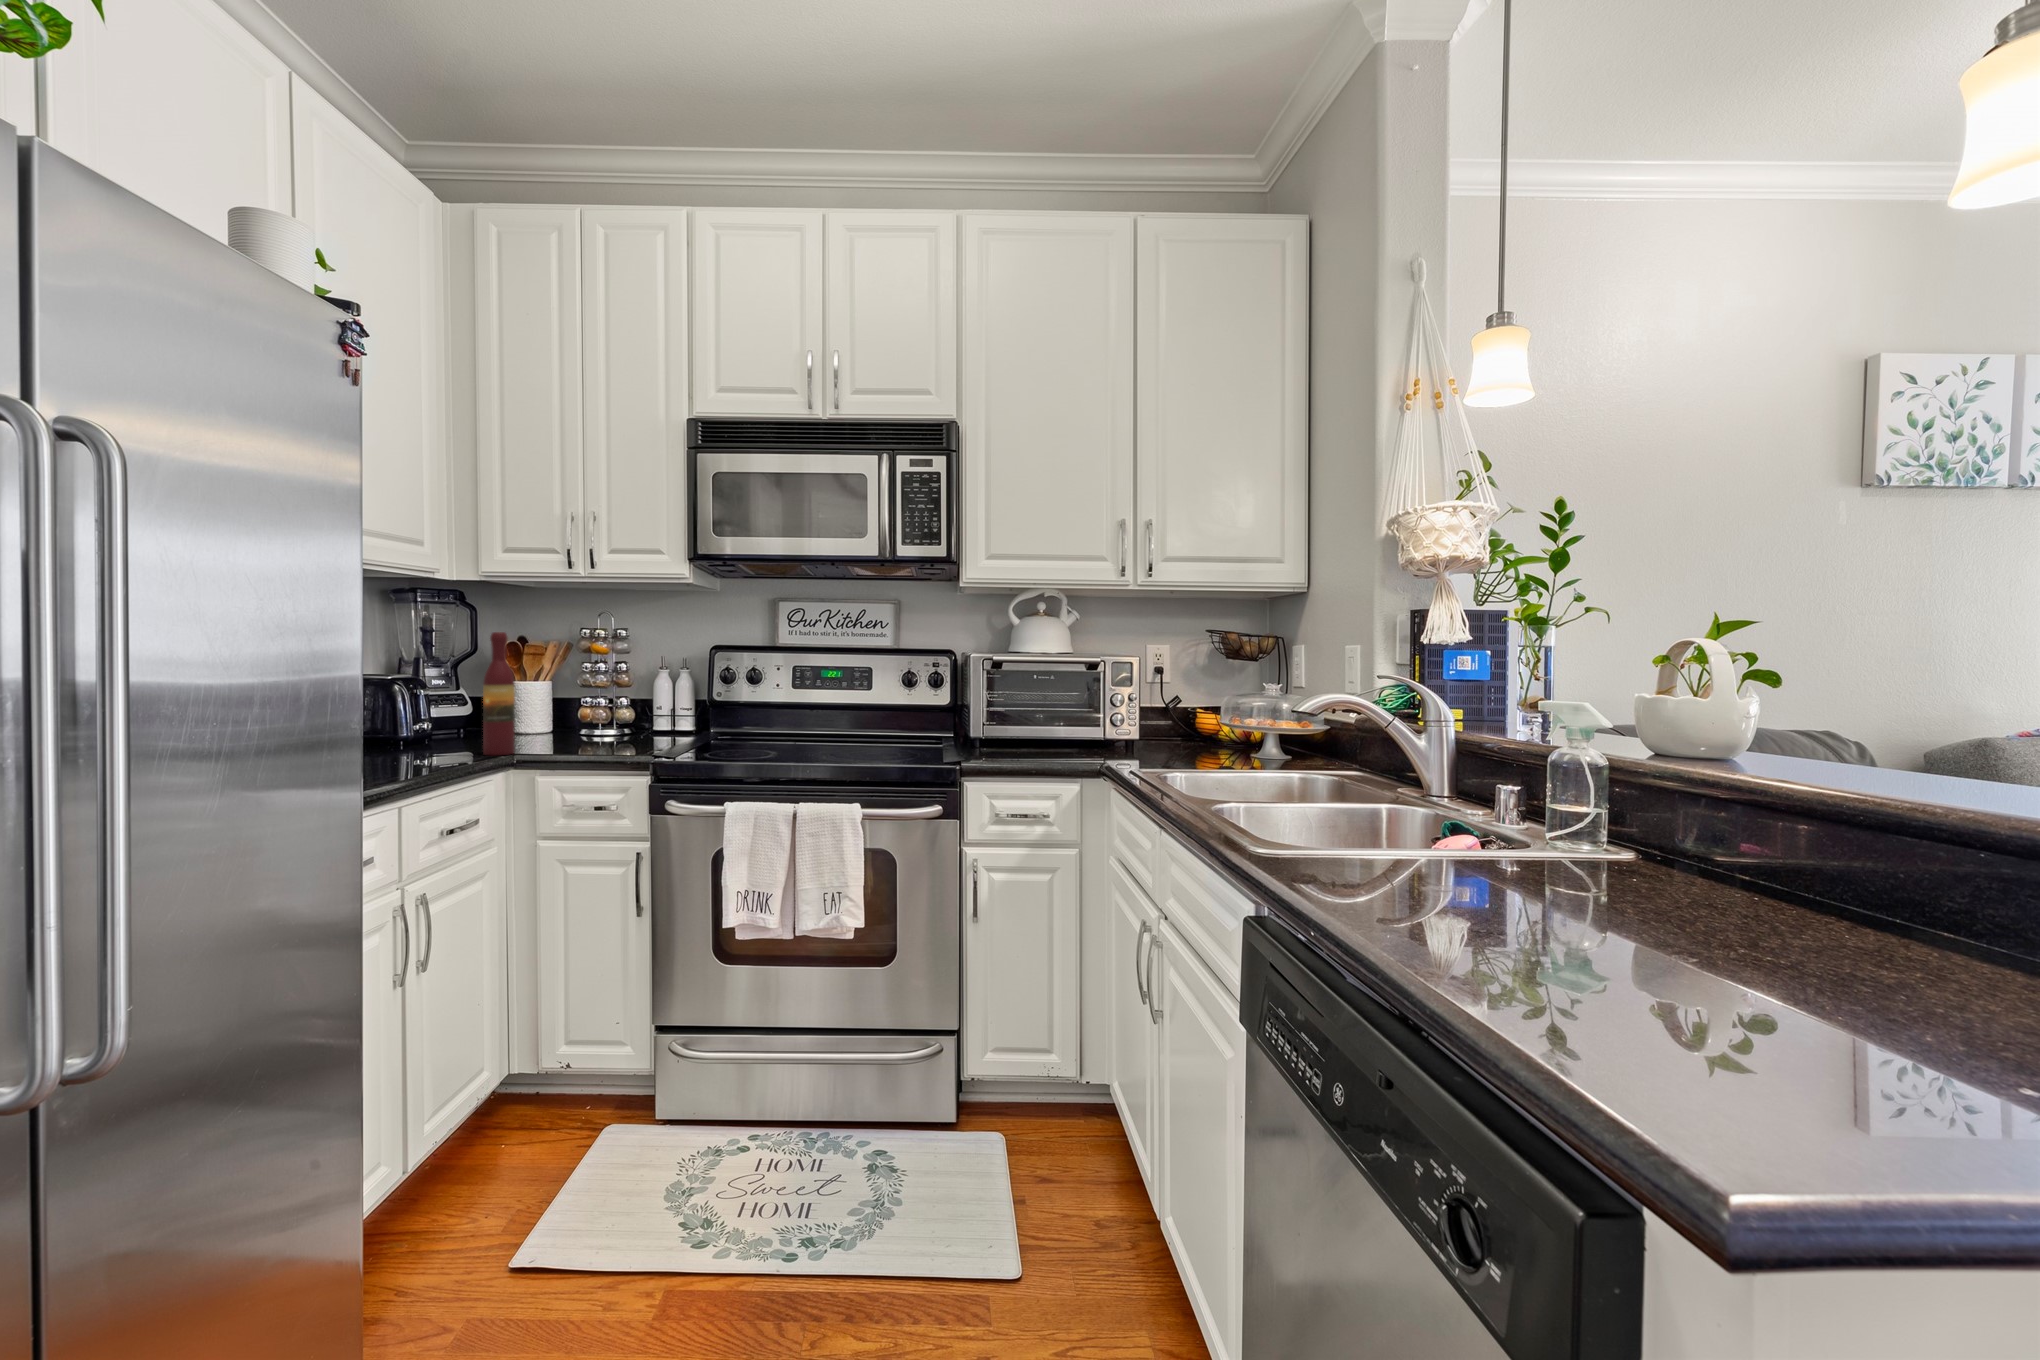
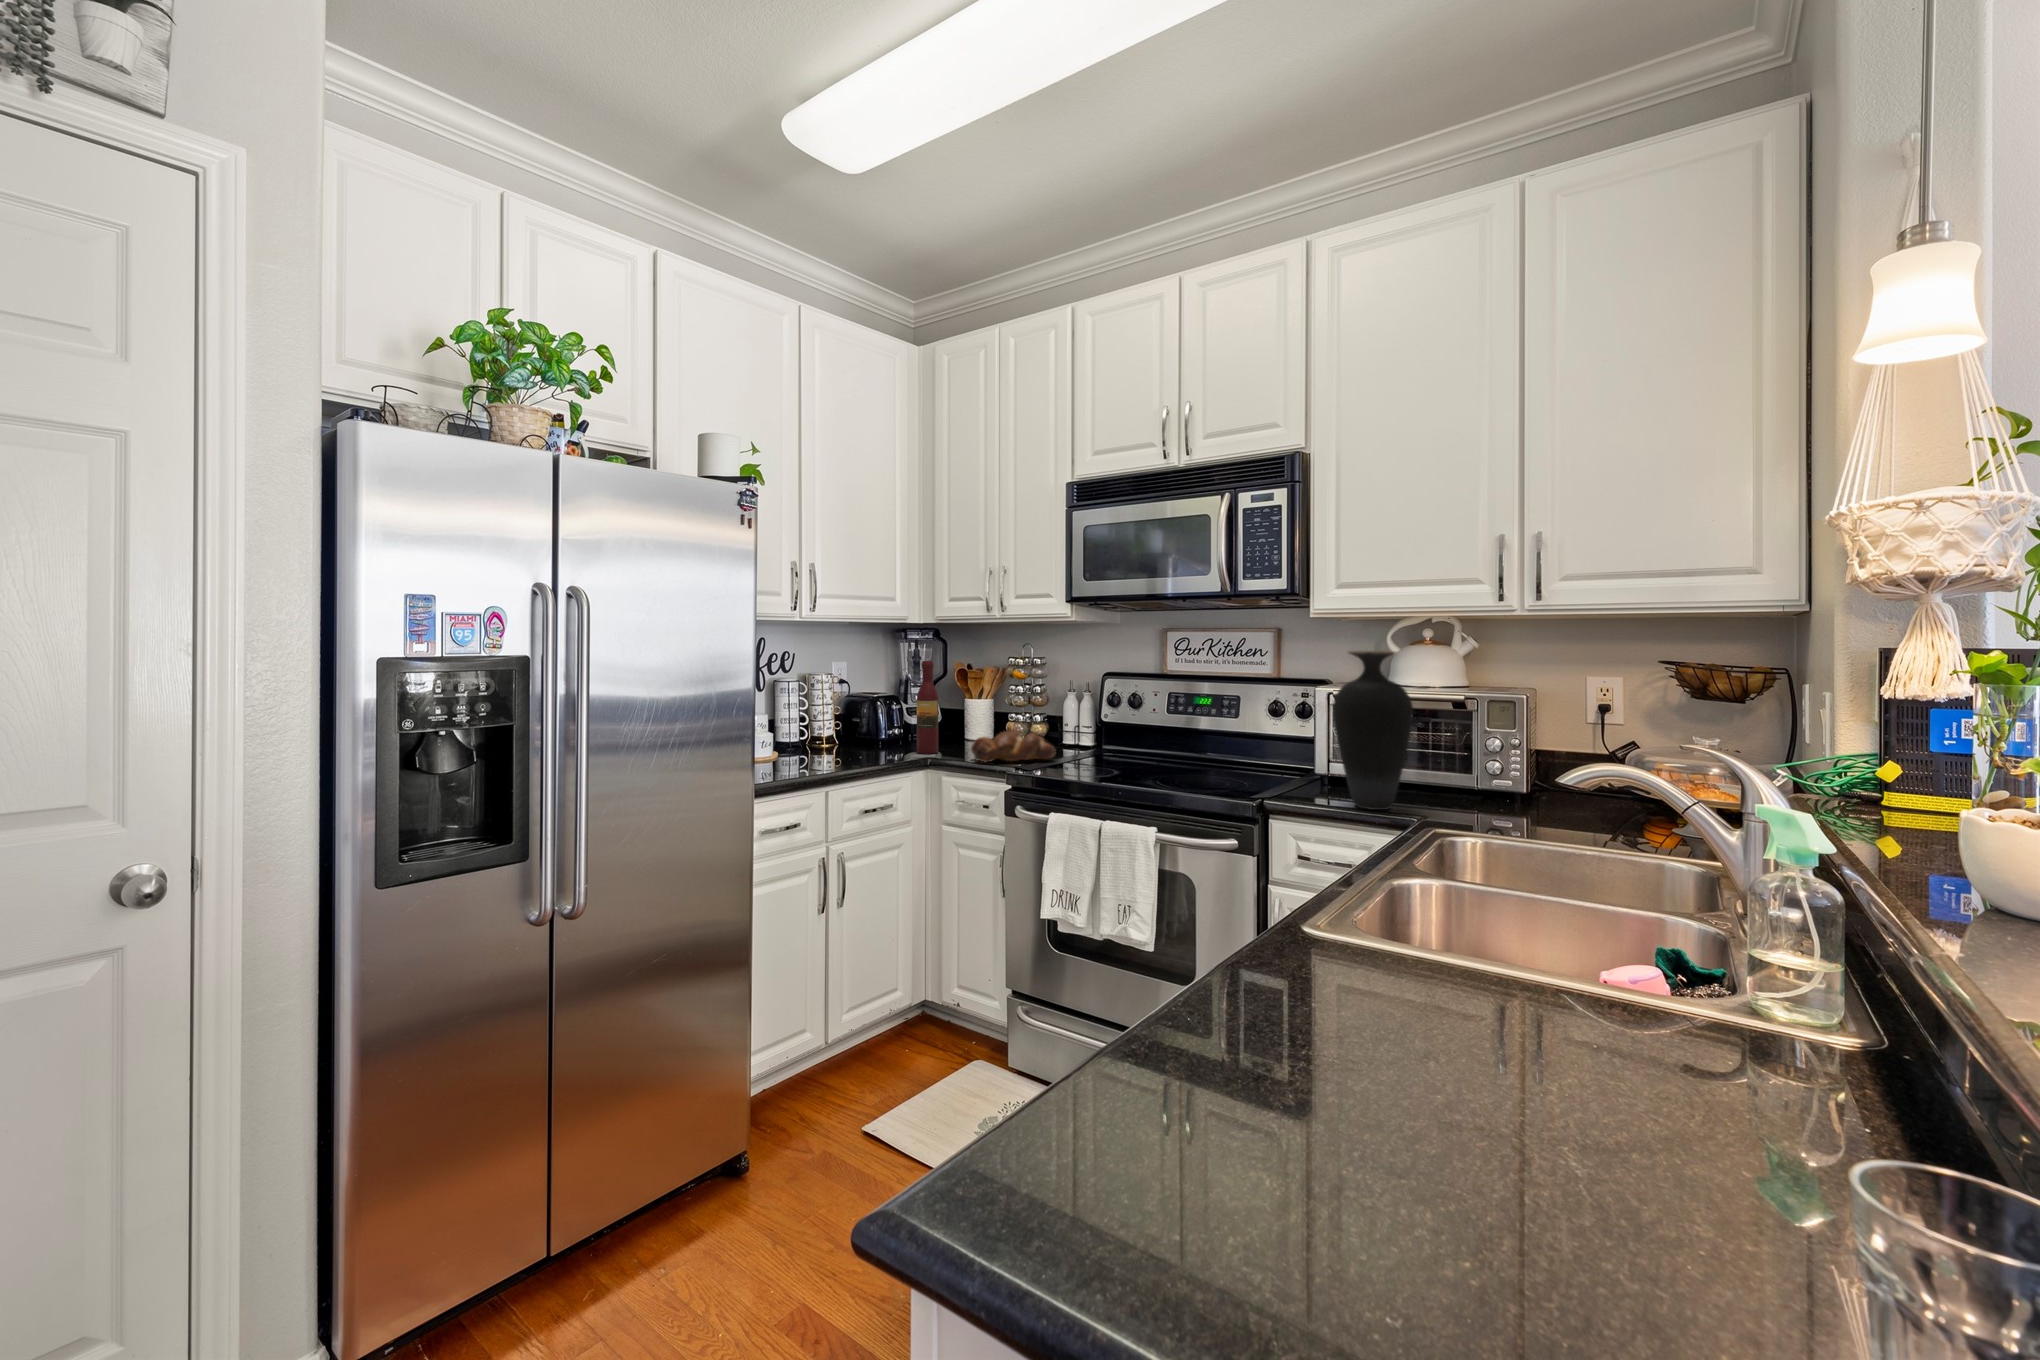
vase: none [1017,619,1082,762] -> present [1333,651,1413,810]
bread loaf: none [580,716,682,758] -> present [971,730,1056,762]

